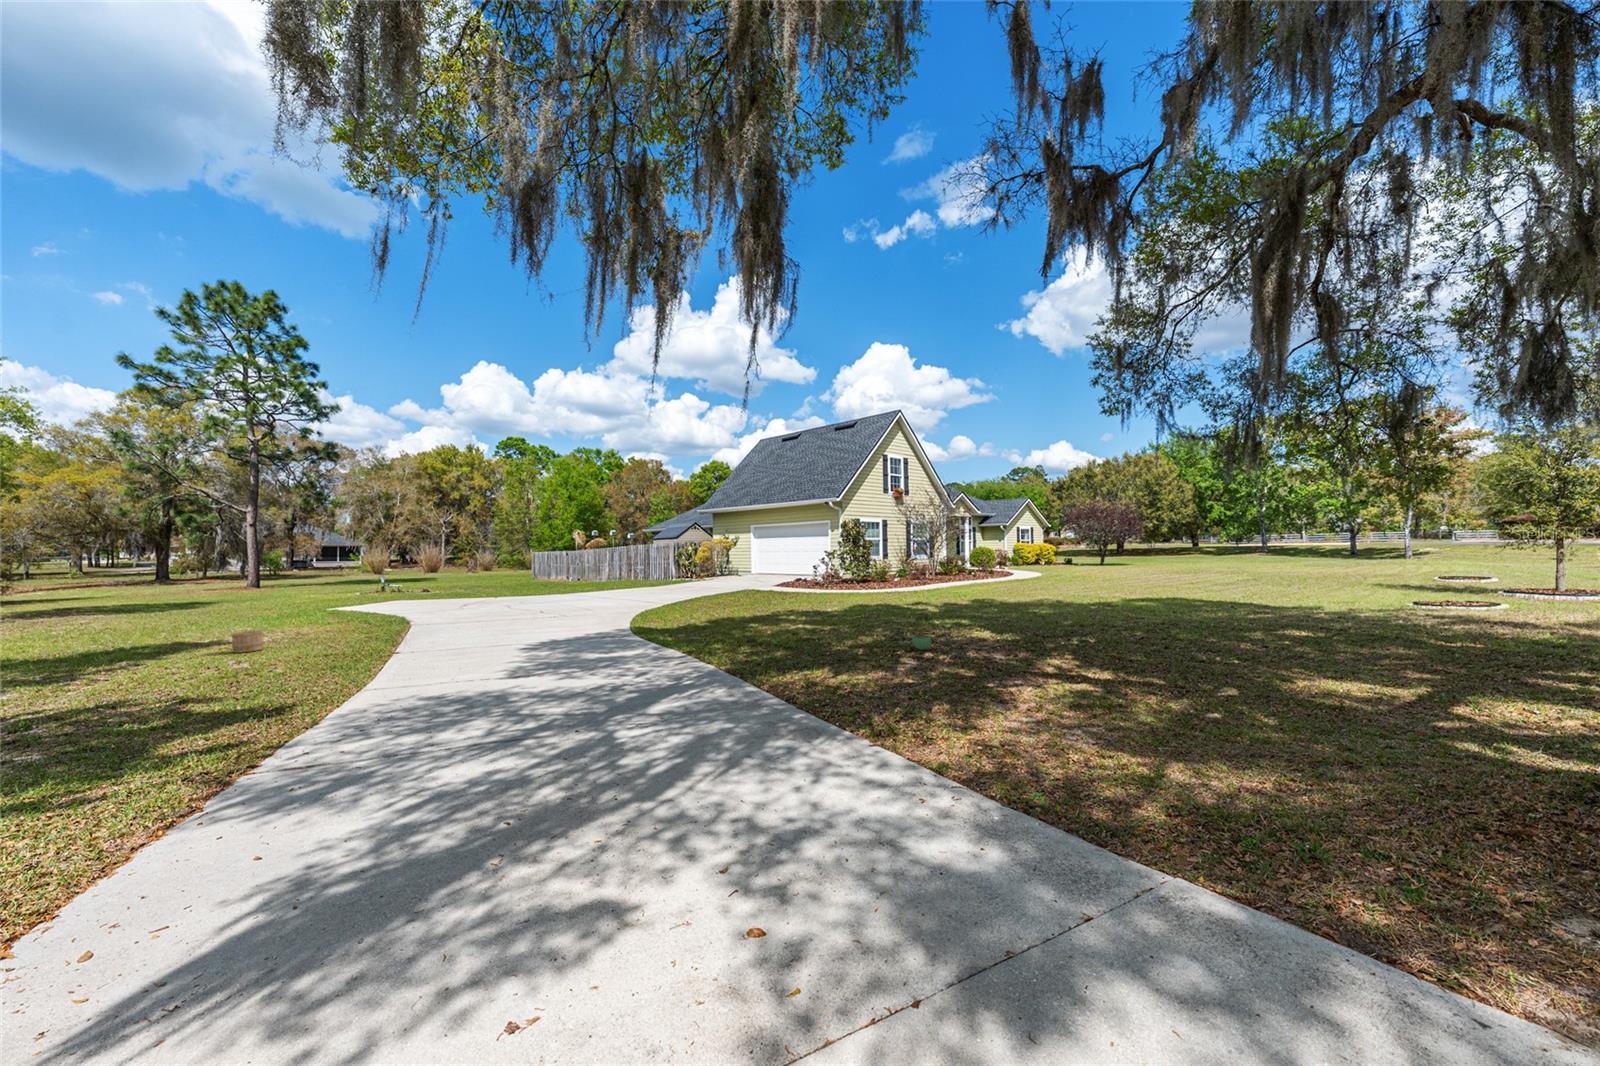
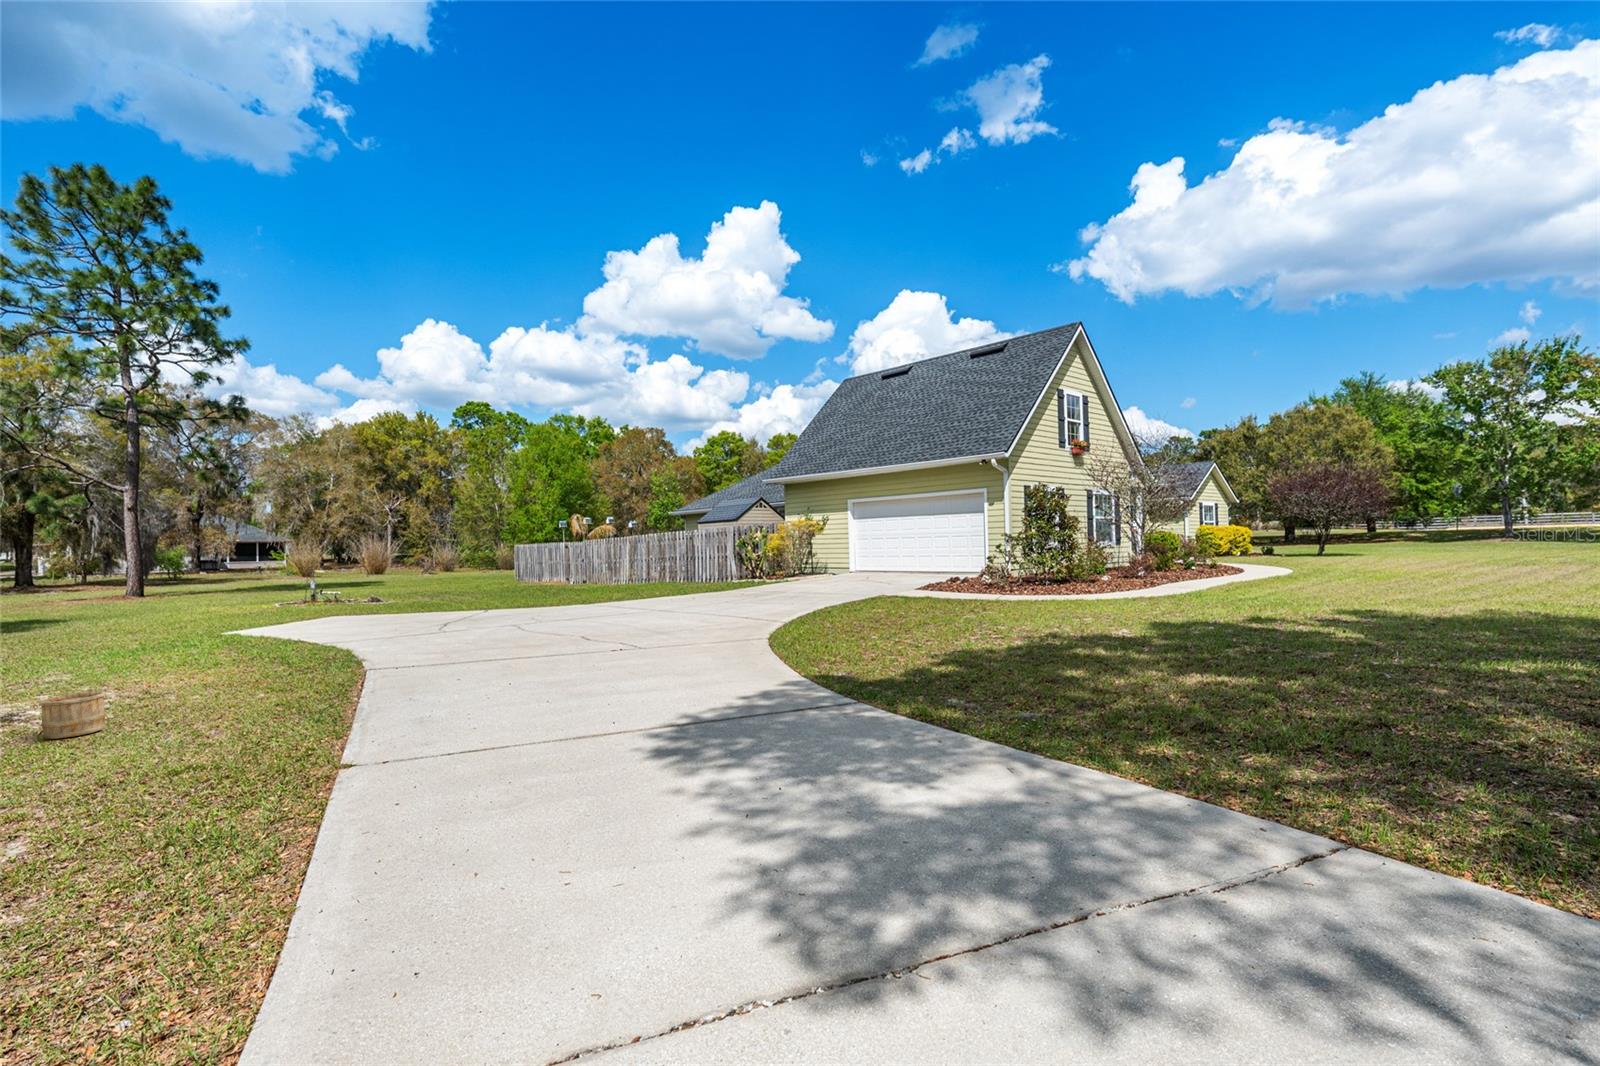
potted plant: present [912,613,932,650] -> none [1477,649,1535,732]

